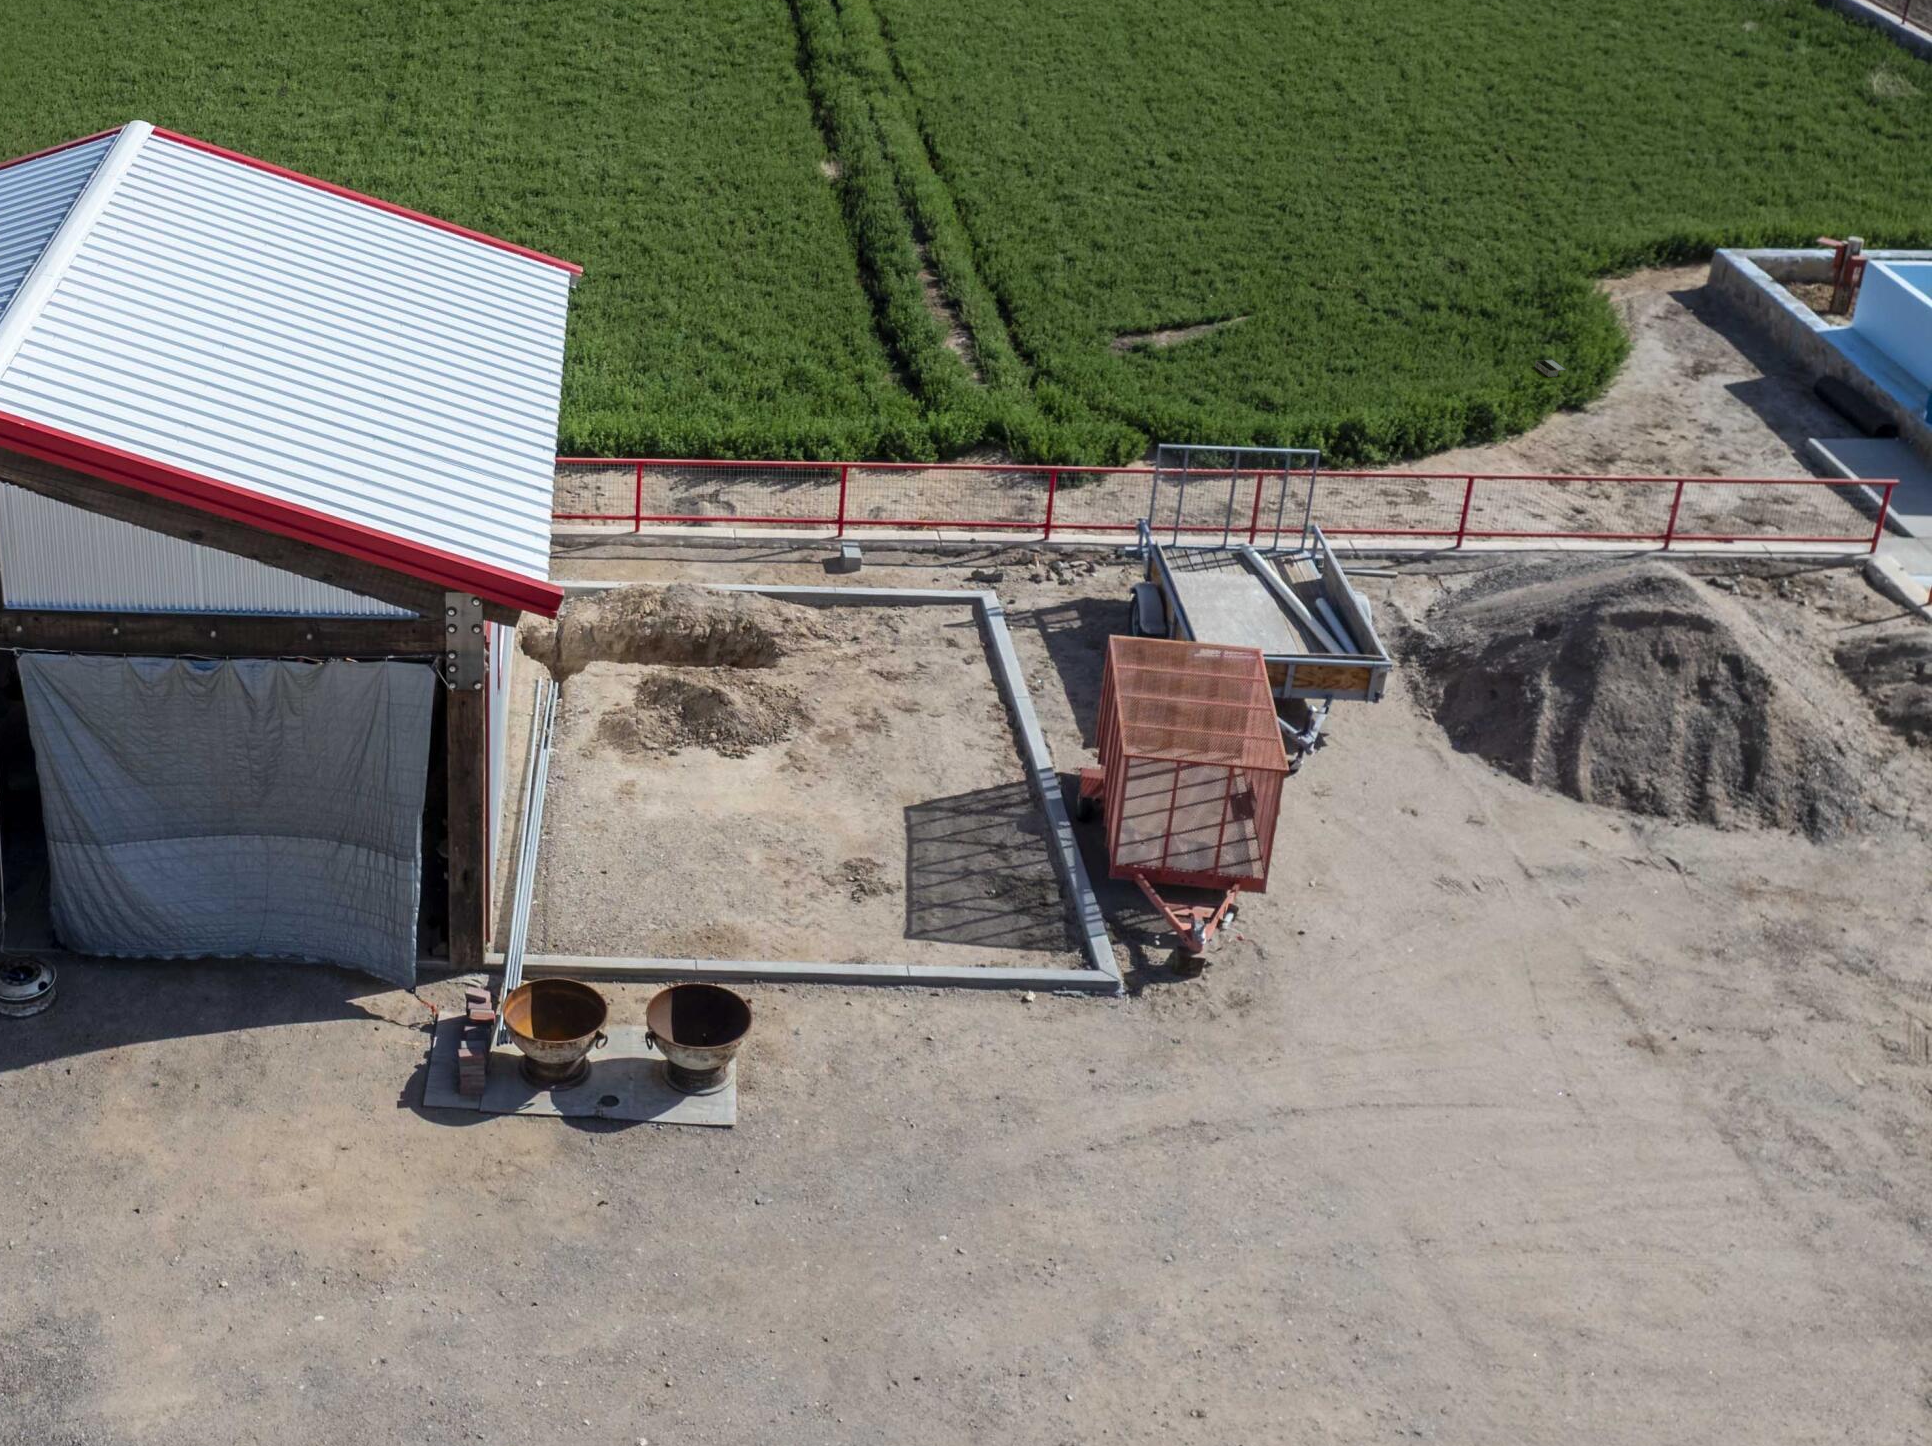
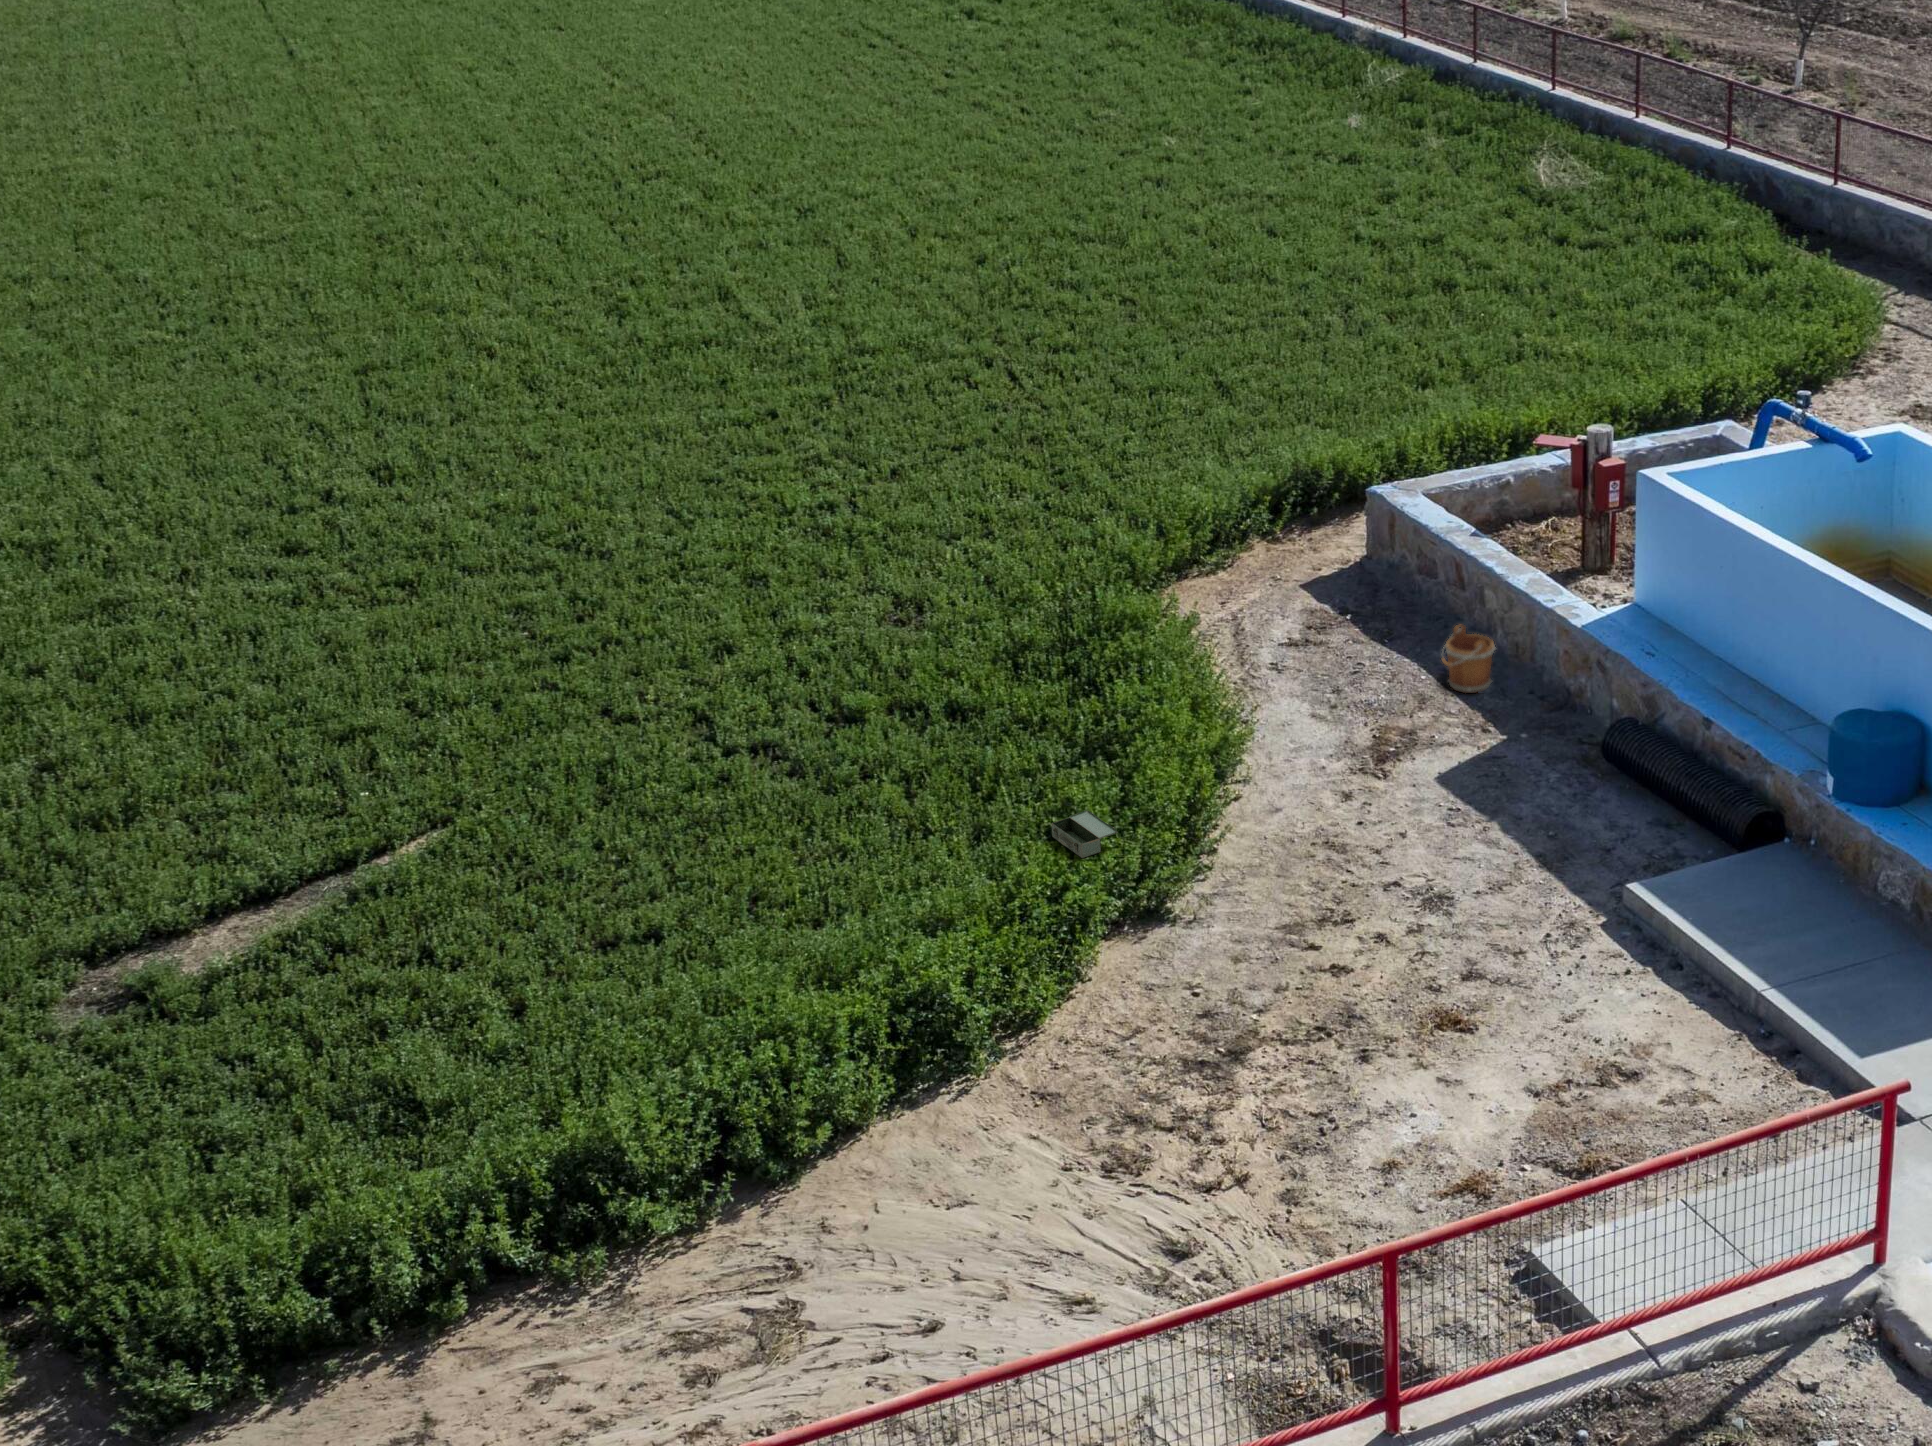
bucket: none [1739,321,1770,355] -> present [1441,625,1495,693]

